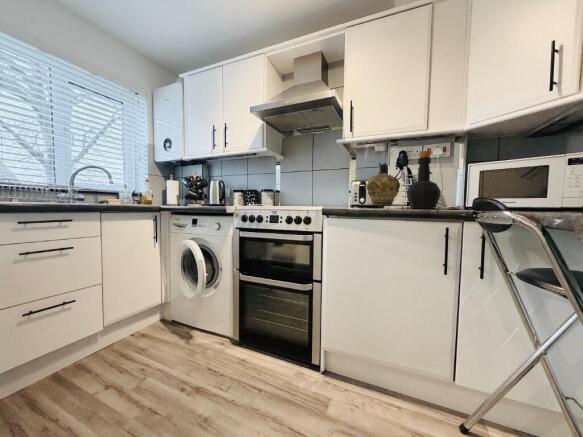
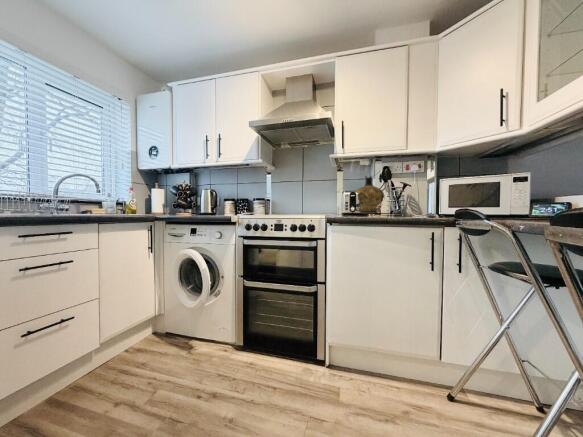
bottle: present [407,151,441,209] -> none [395,168,423,216]

